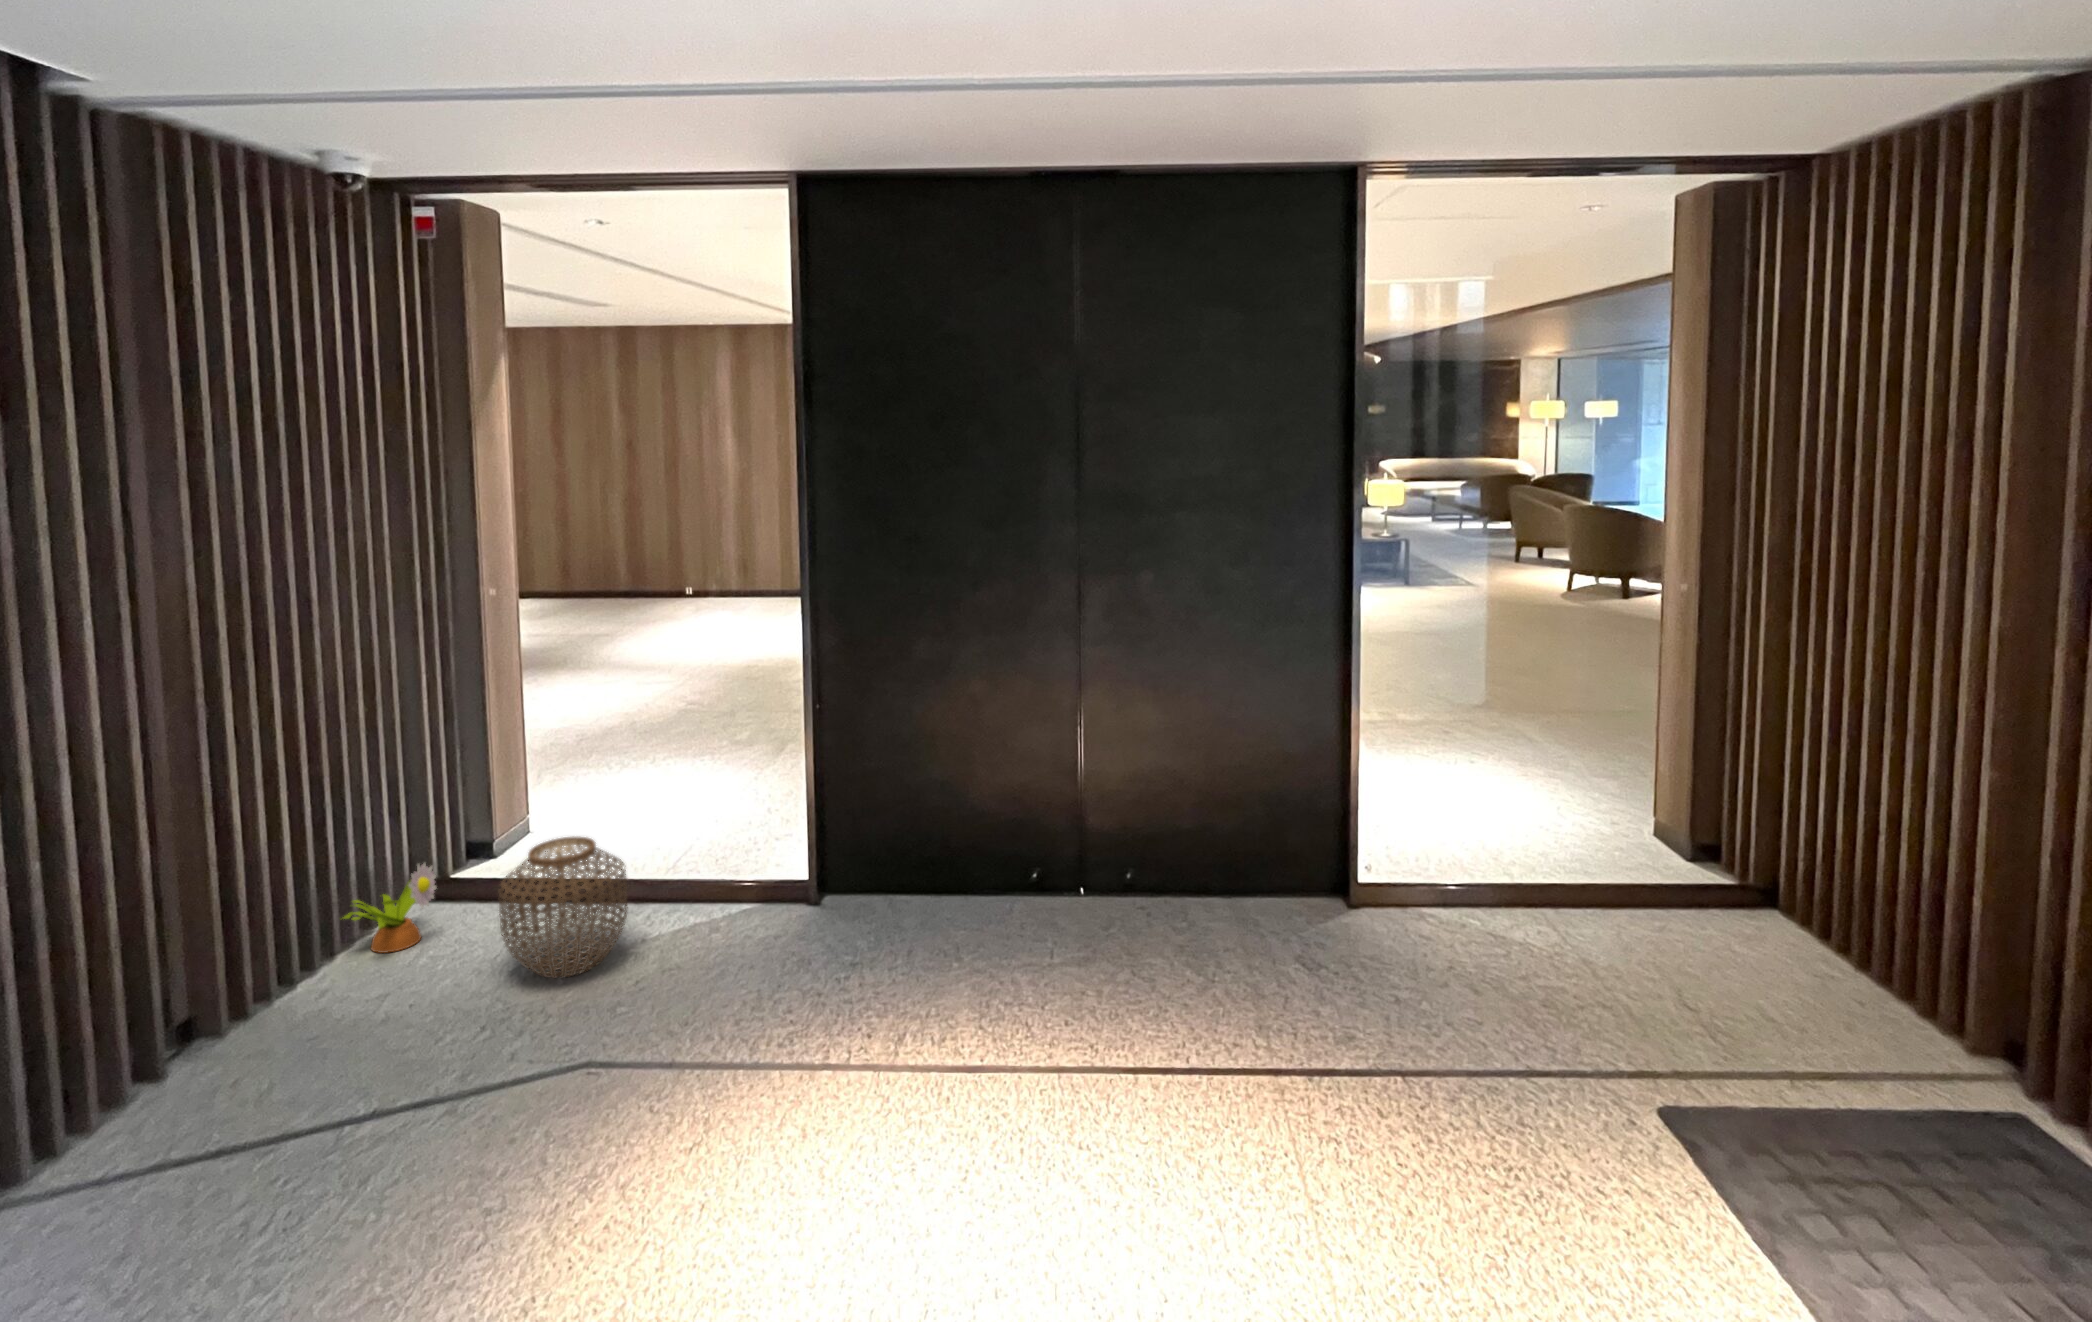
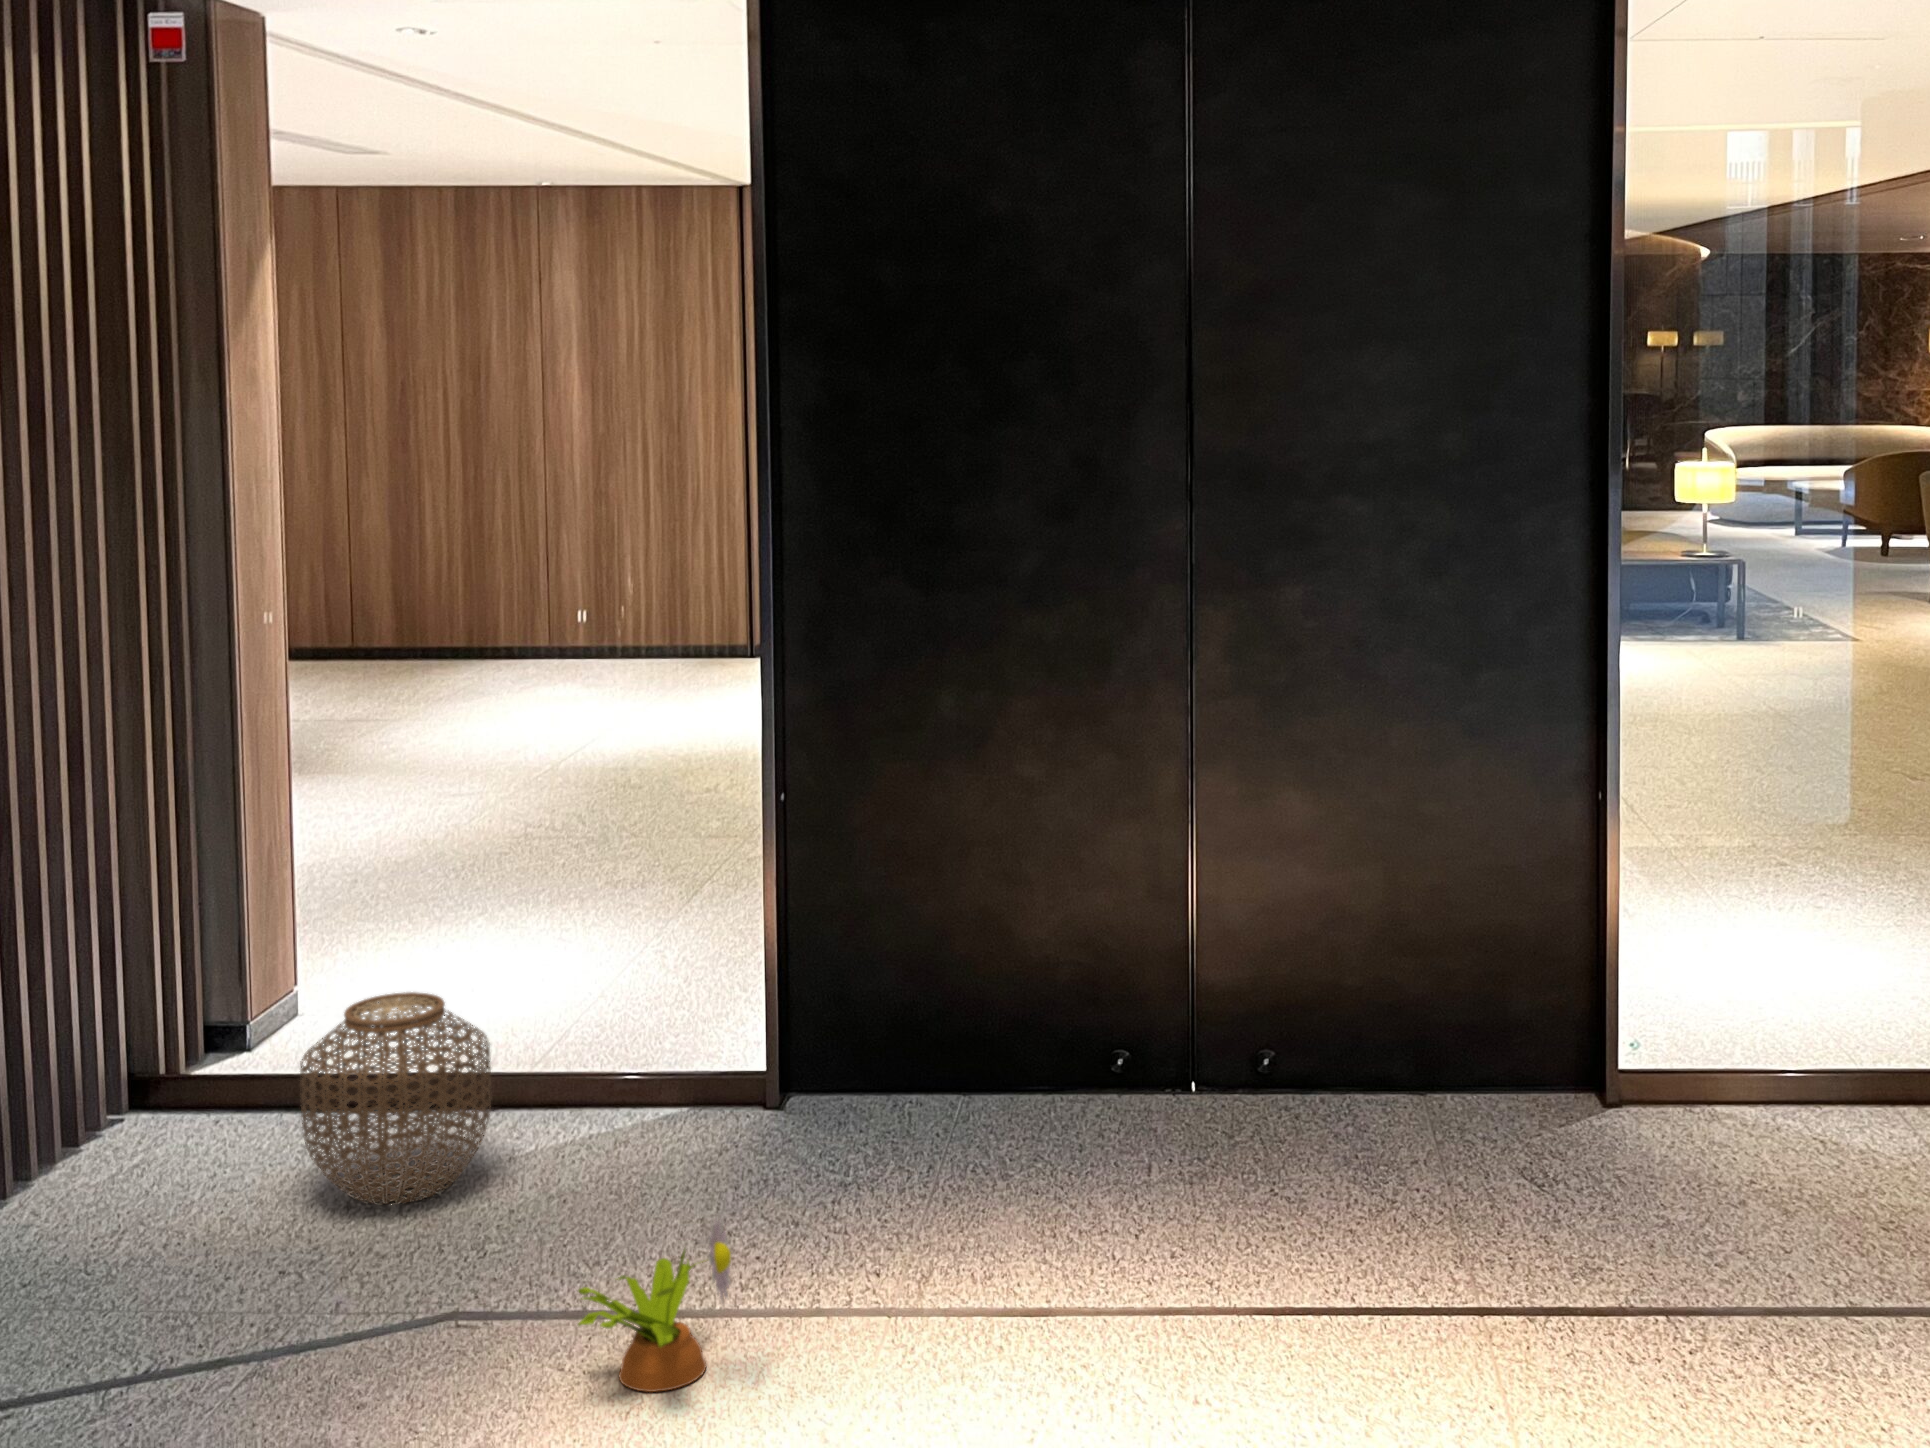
decorative plant: present [344,863,436,953] -> present [578,1217,731,1392]

